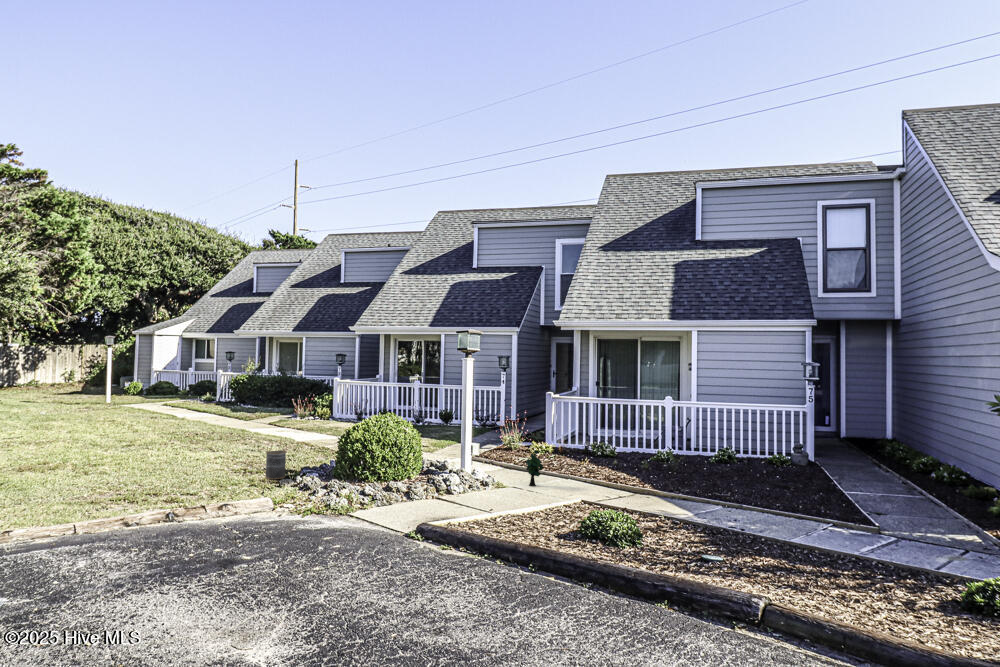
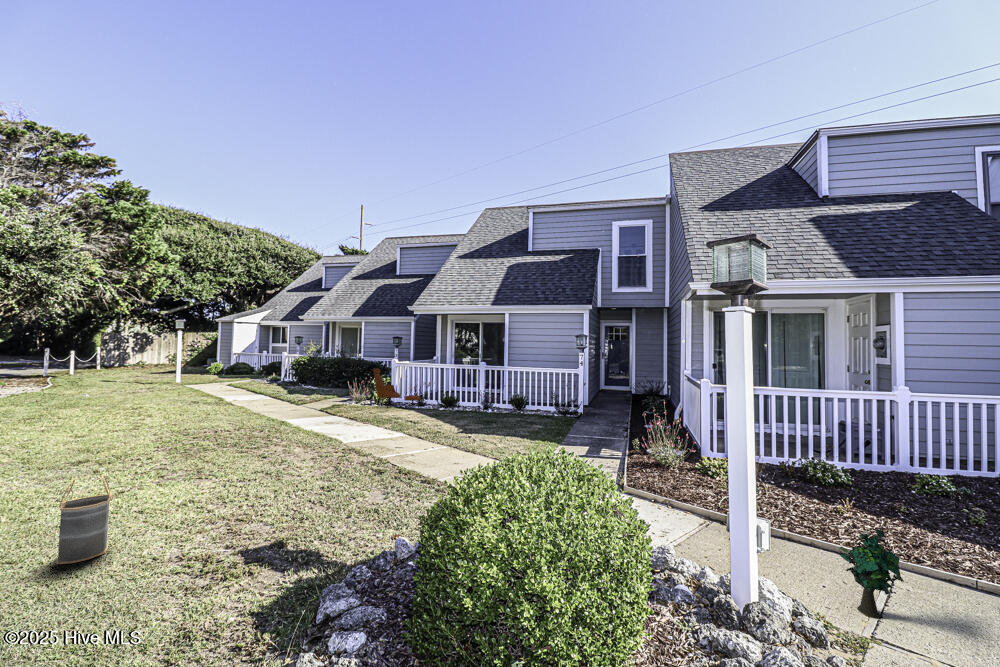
lounge chair: none [317,386,361,423] -> present [373,369,421,408]
basket: present [265,440,286,479] -> present [56,475,113,564]

